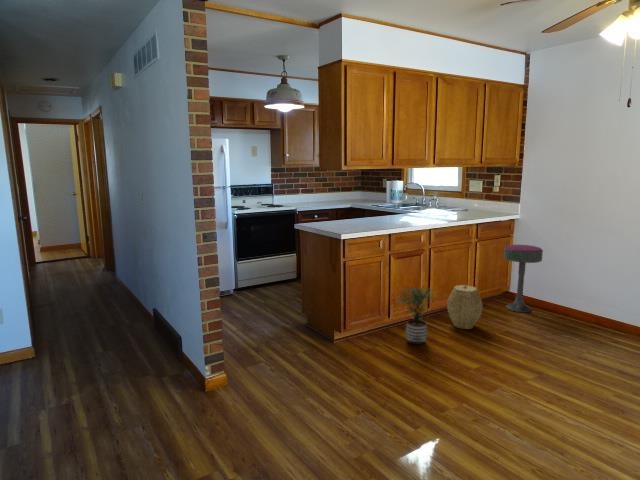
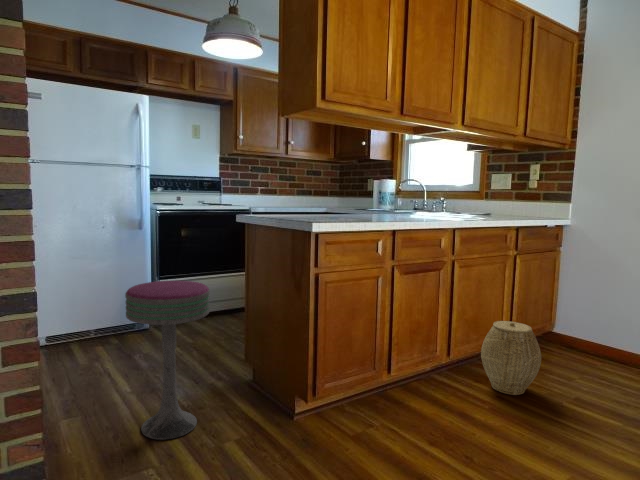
bar stool: present [504,245,543,312] -> present [125,281,210,440]
potted plant: present [396,287,431,345] -> none [403,320,481,428]

